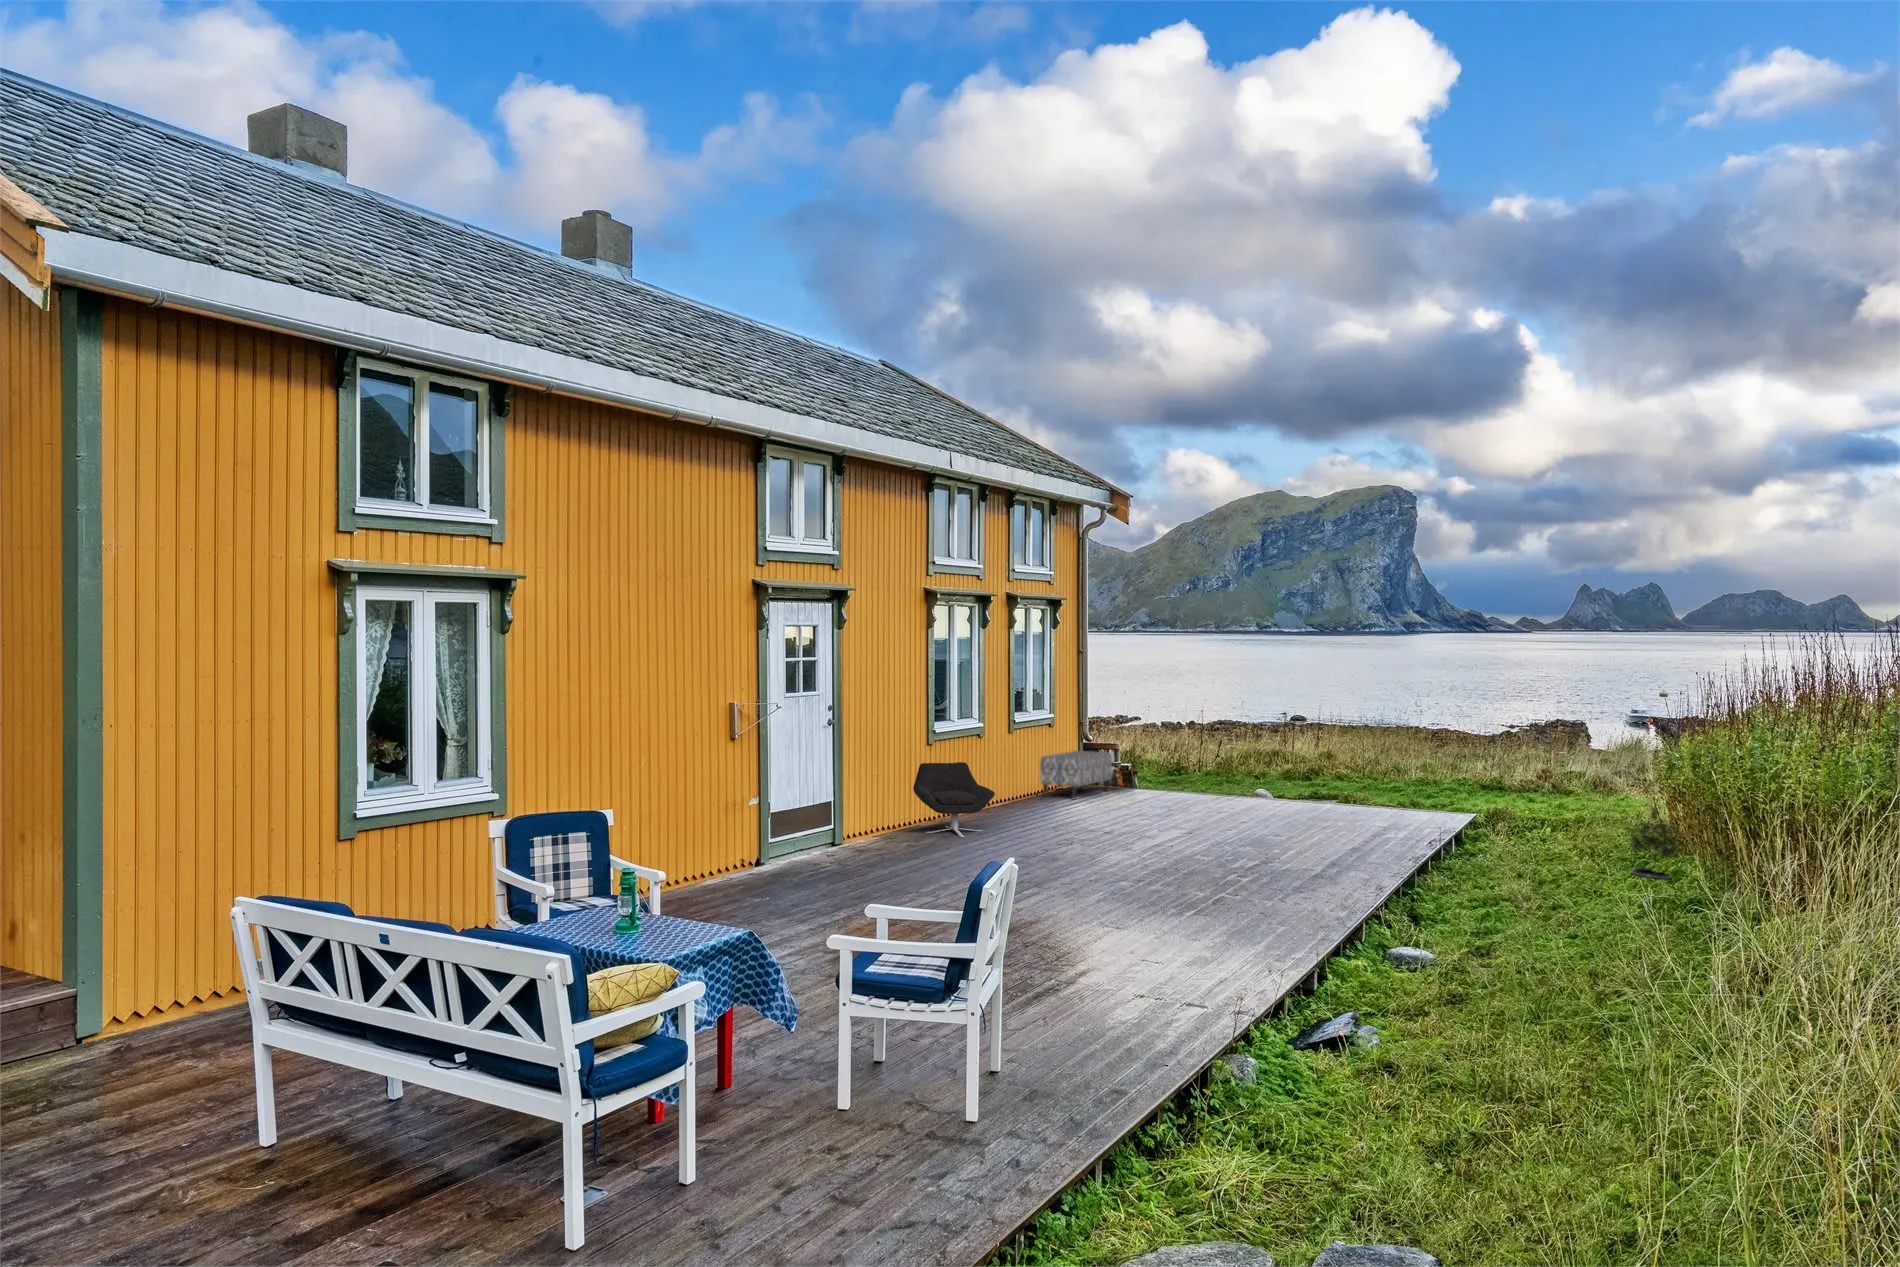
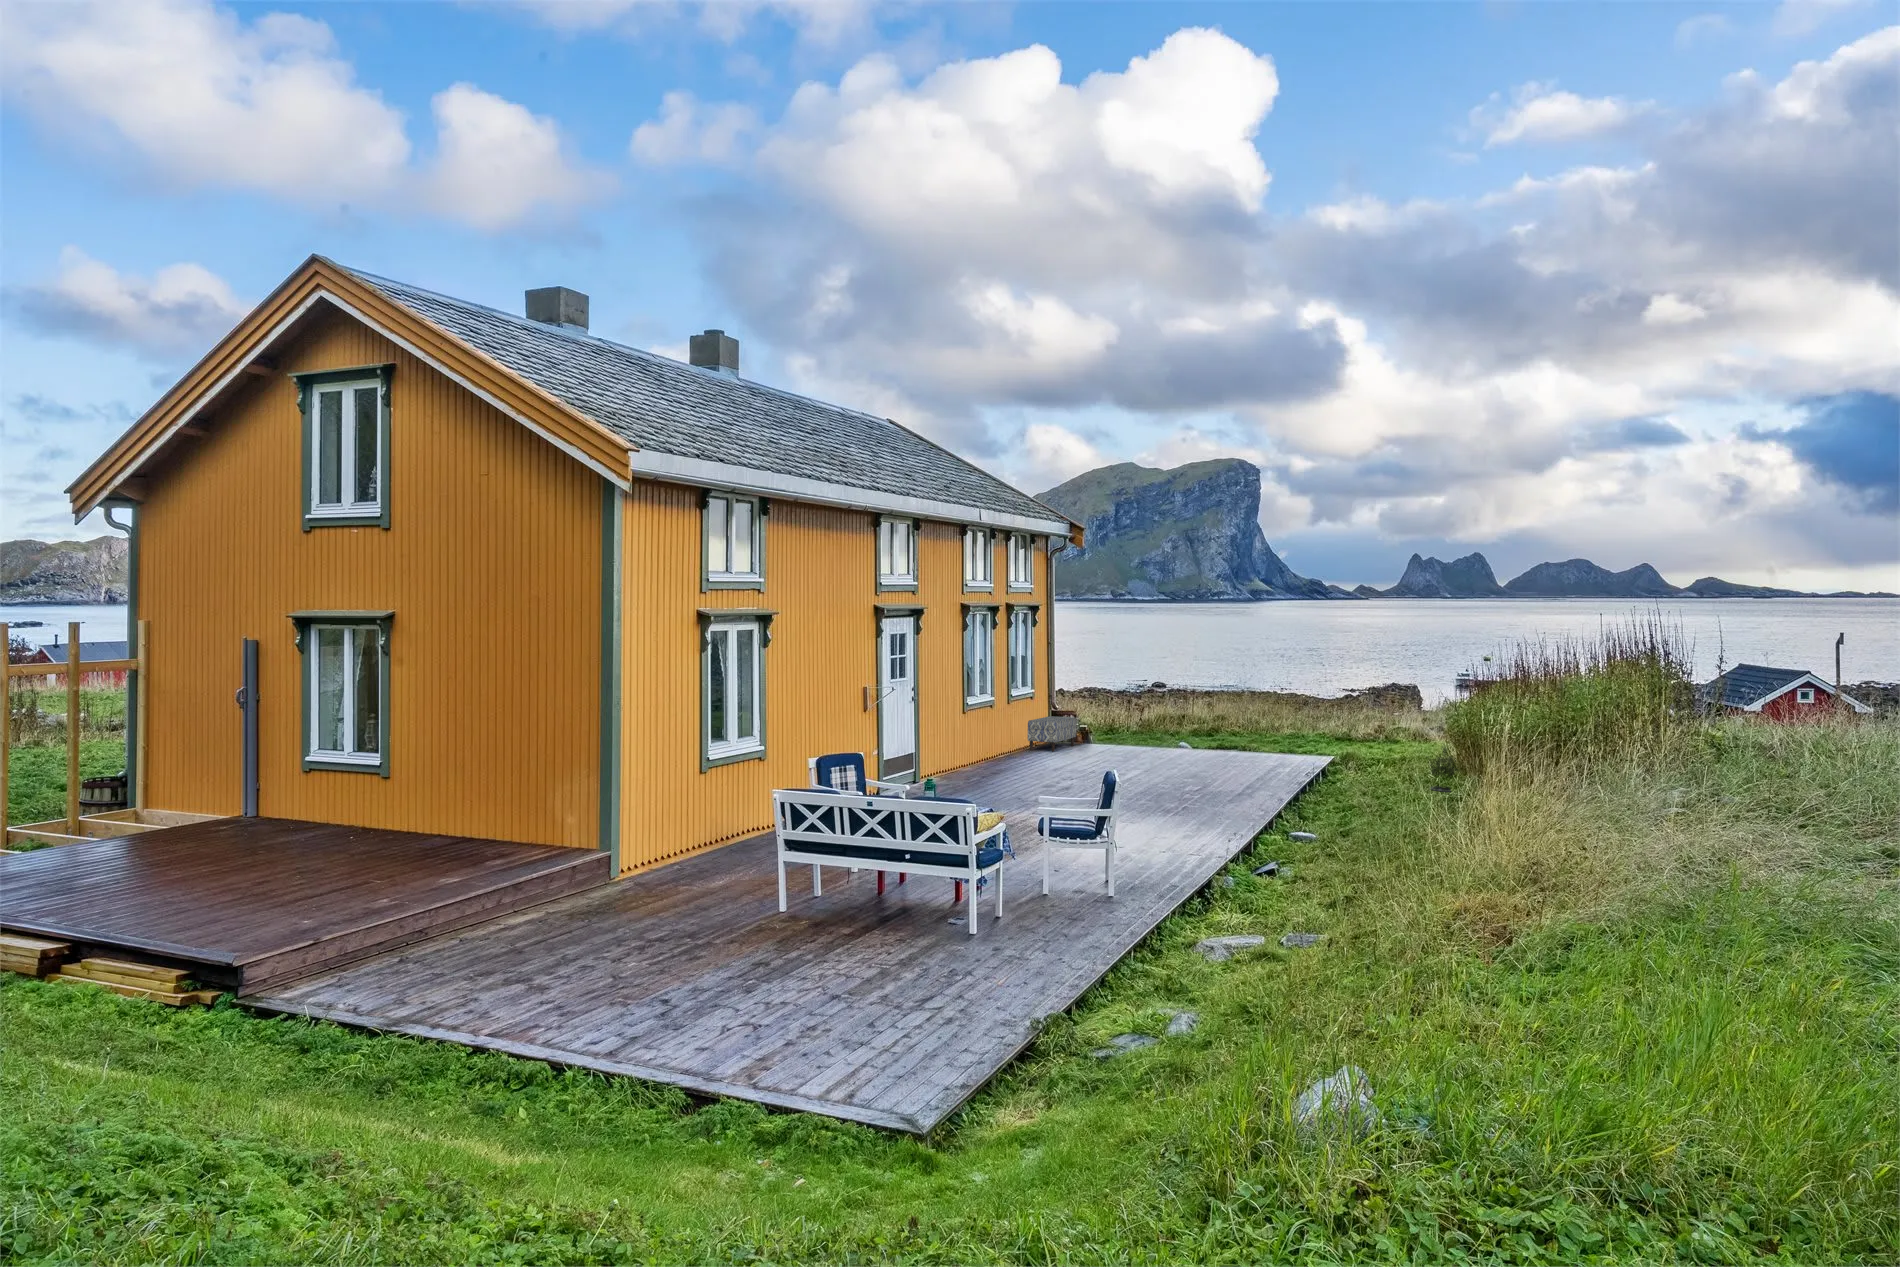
lounge chair: present [913,762,995,837] -> none [956,725,1016,777]

